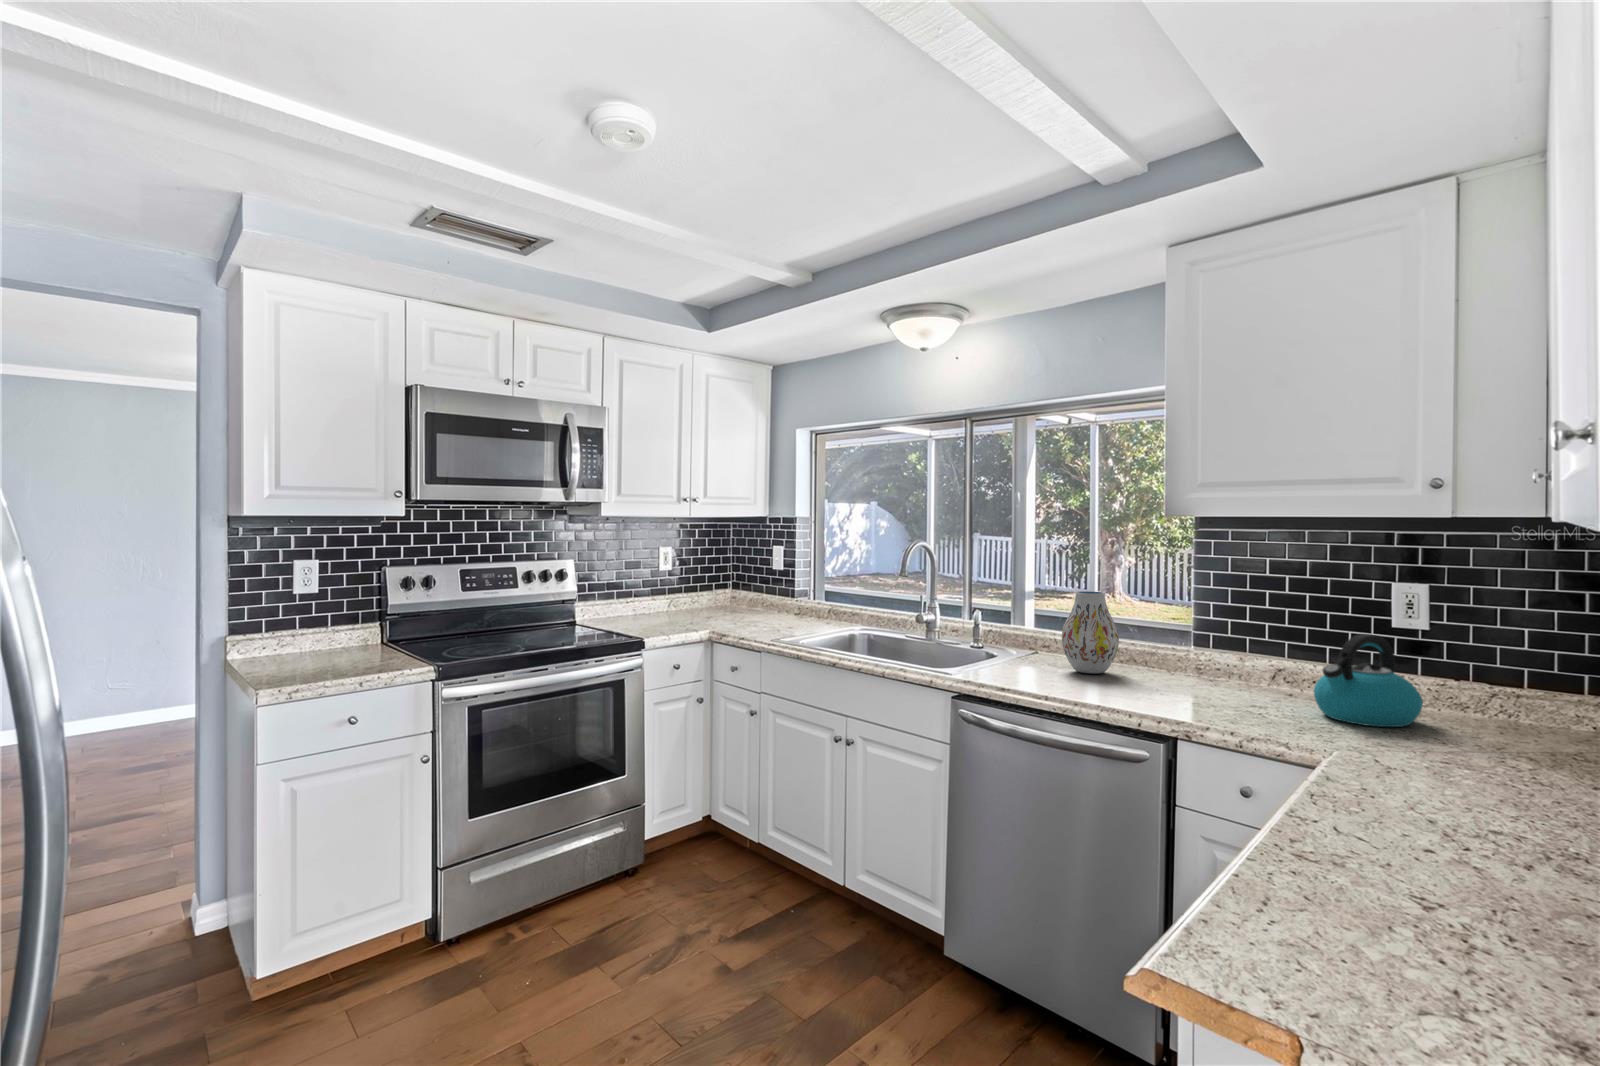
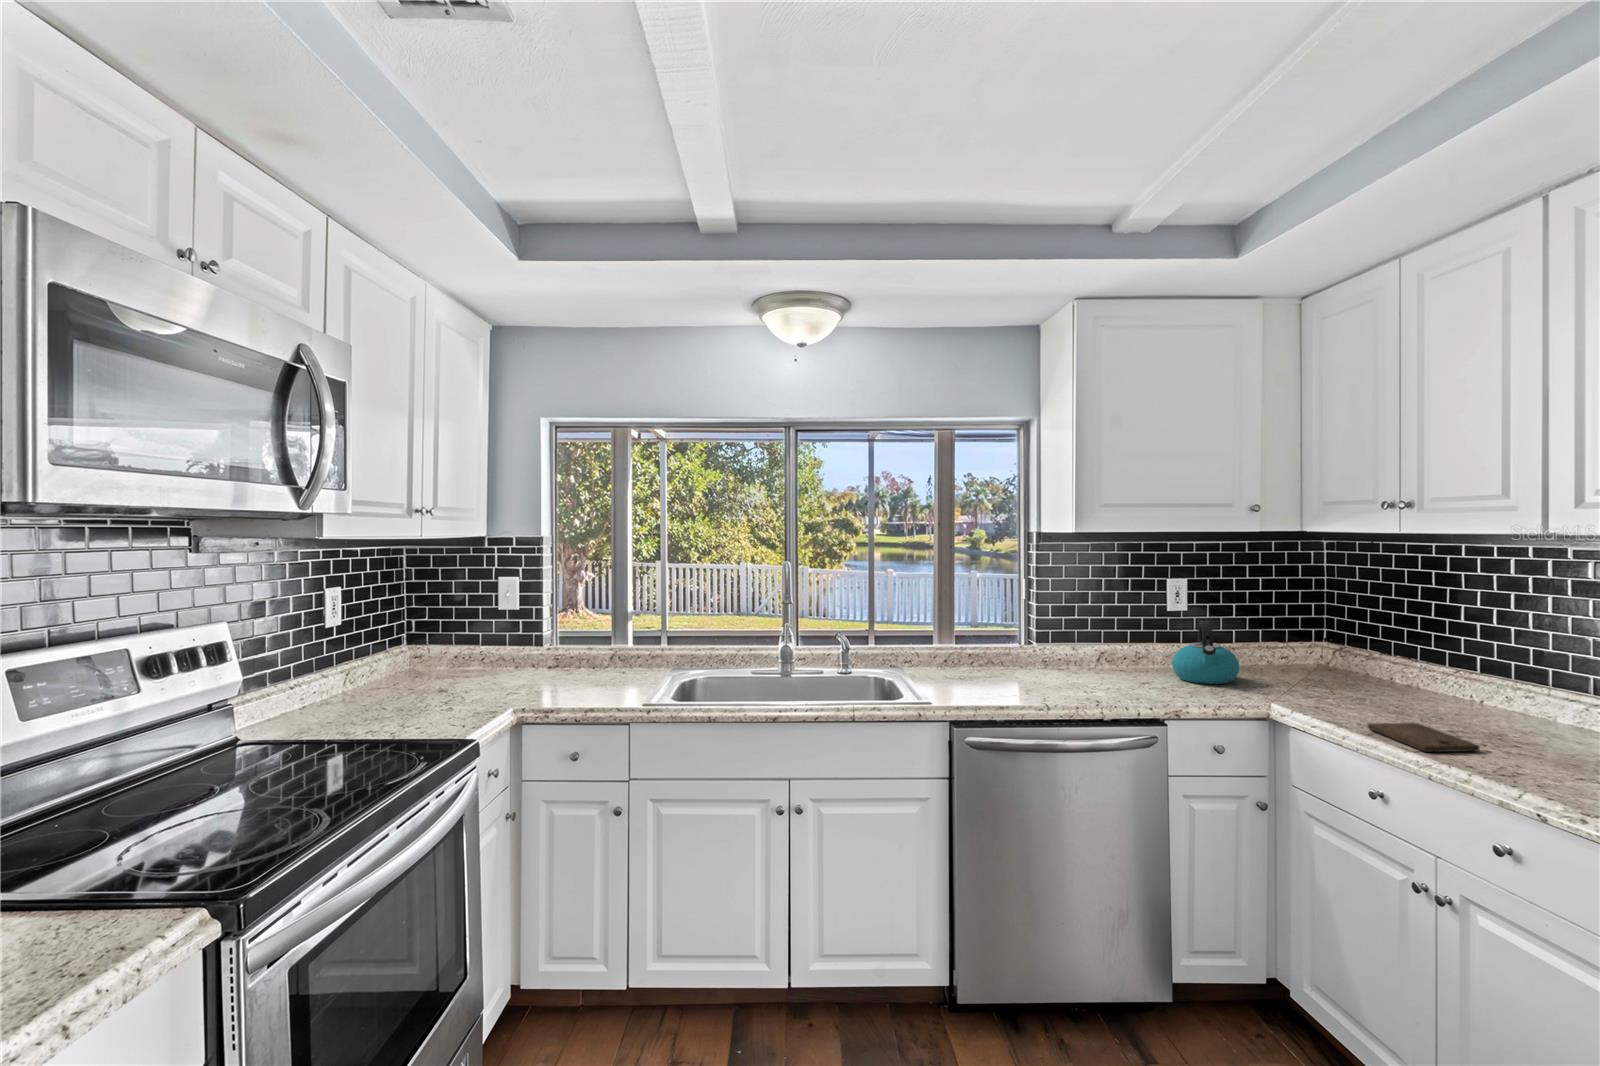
vase: present [1062,591,1119,674] -> none [964,606,1013,680]
cutting board: none [1316,783,1452,848] -> present [1367,723,1480,752]

